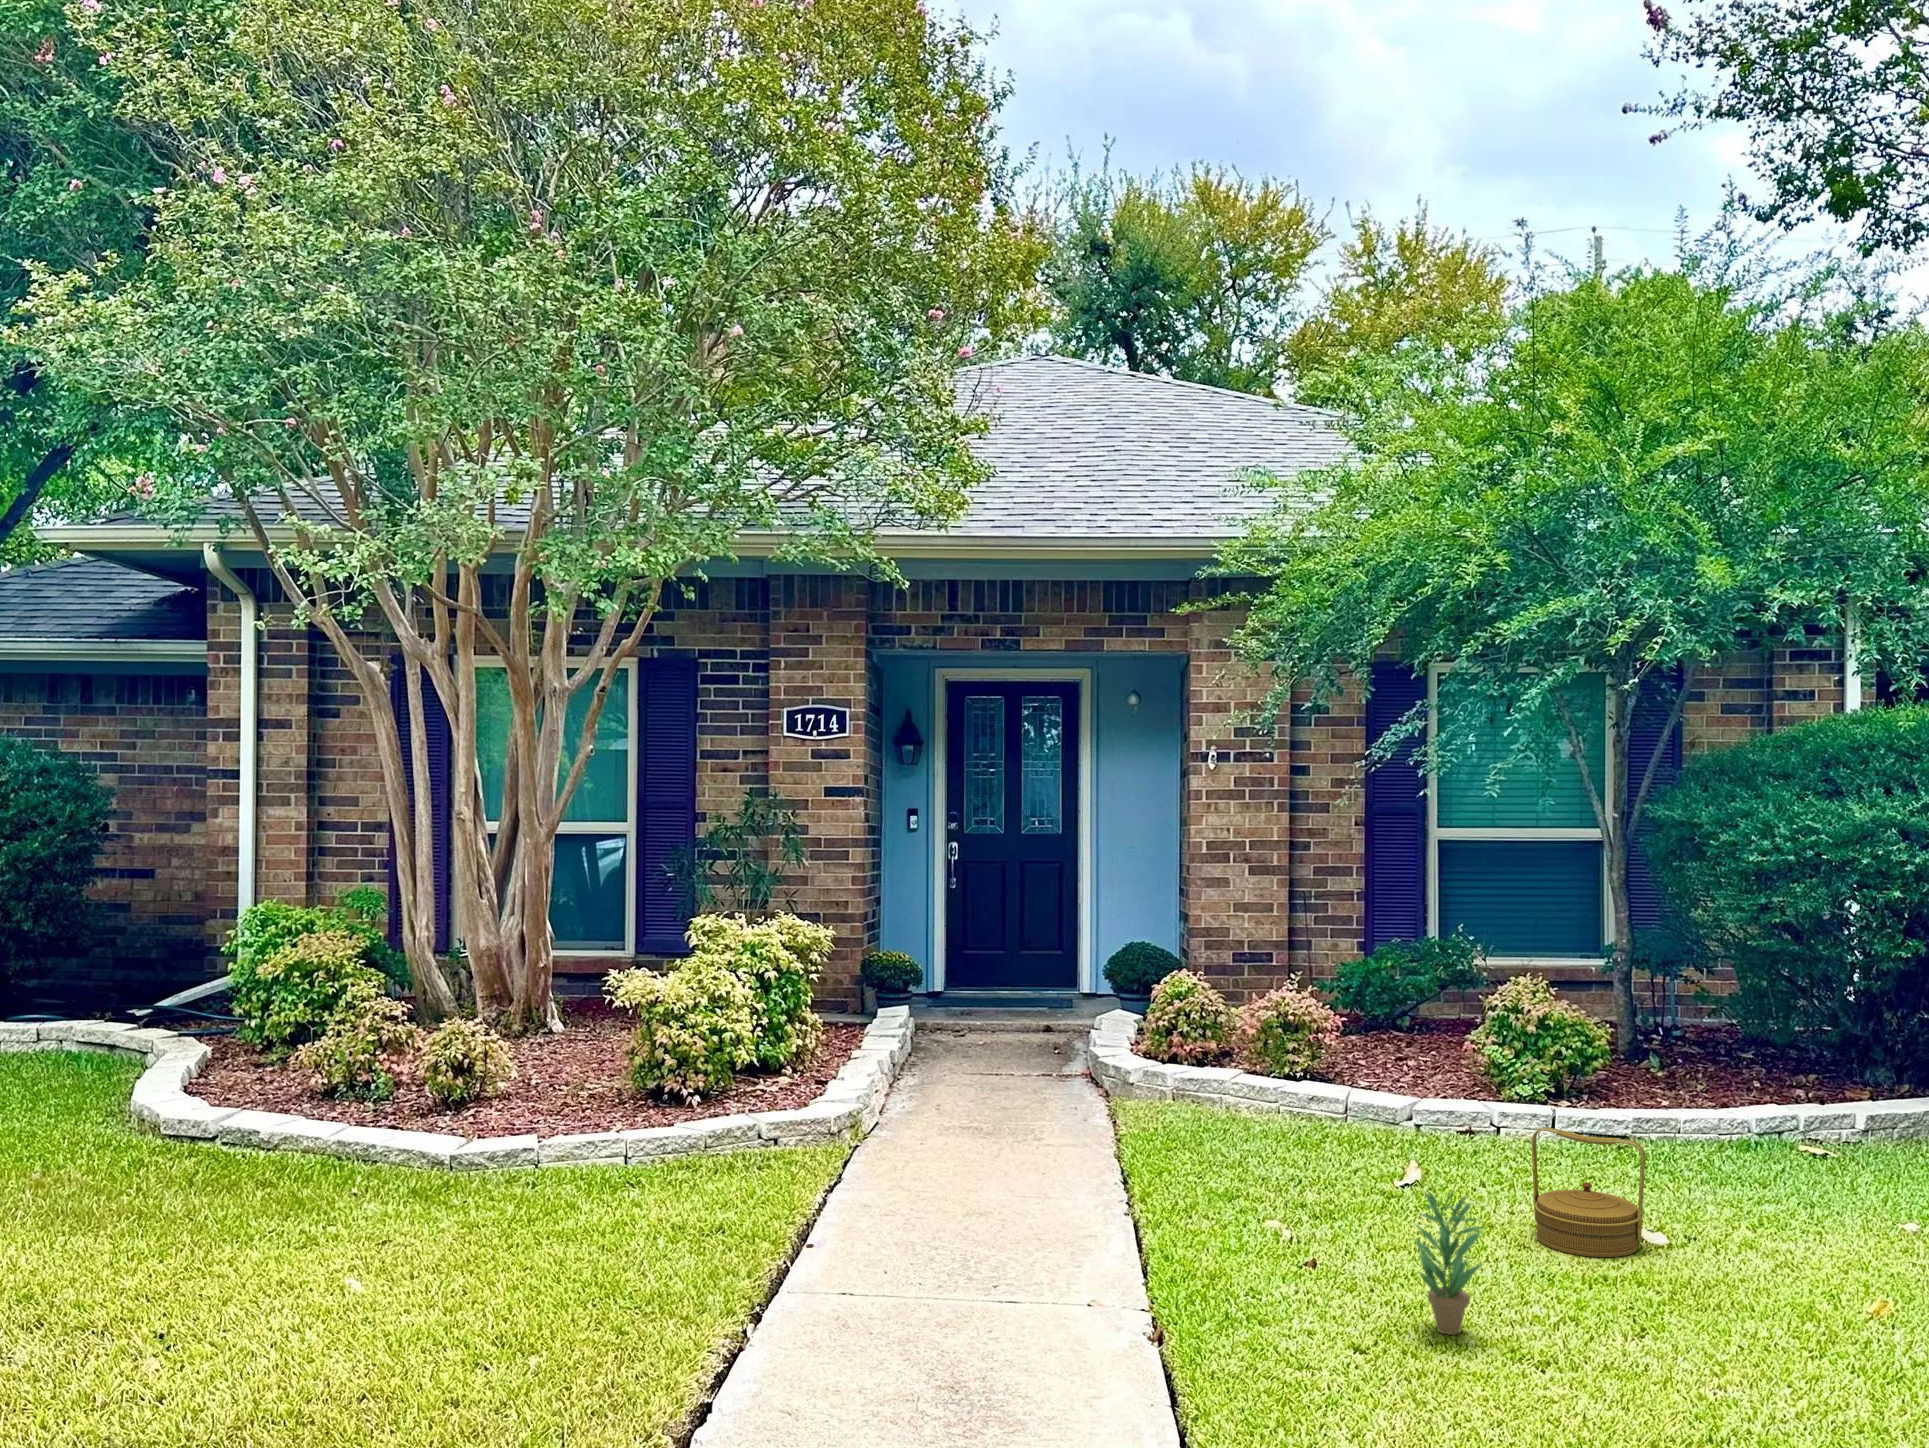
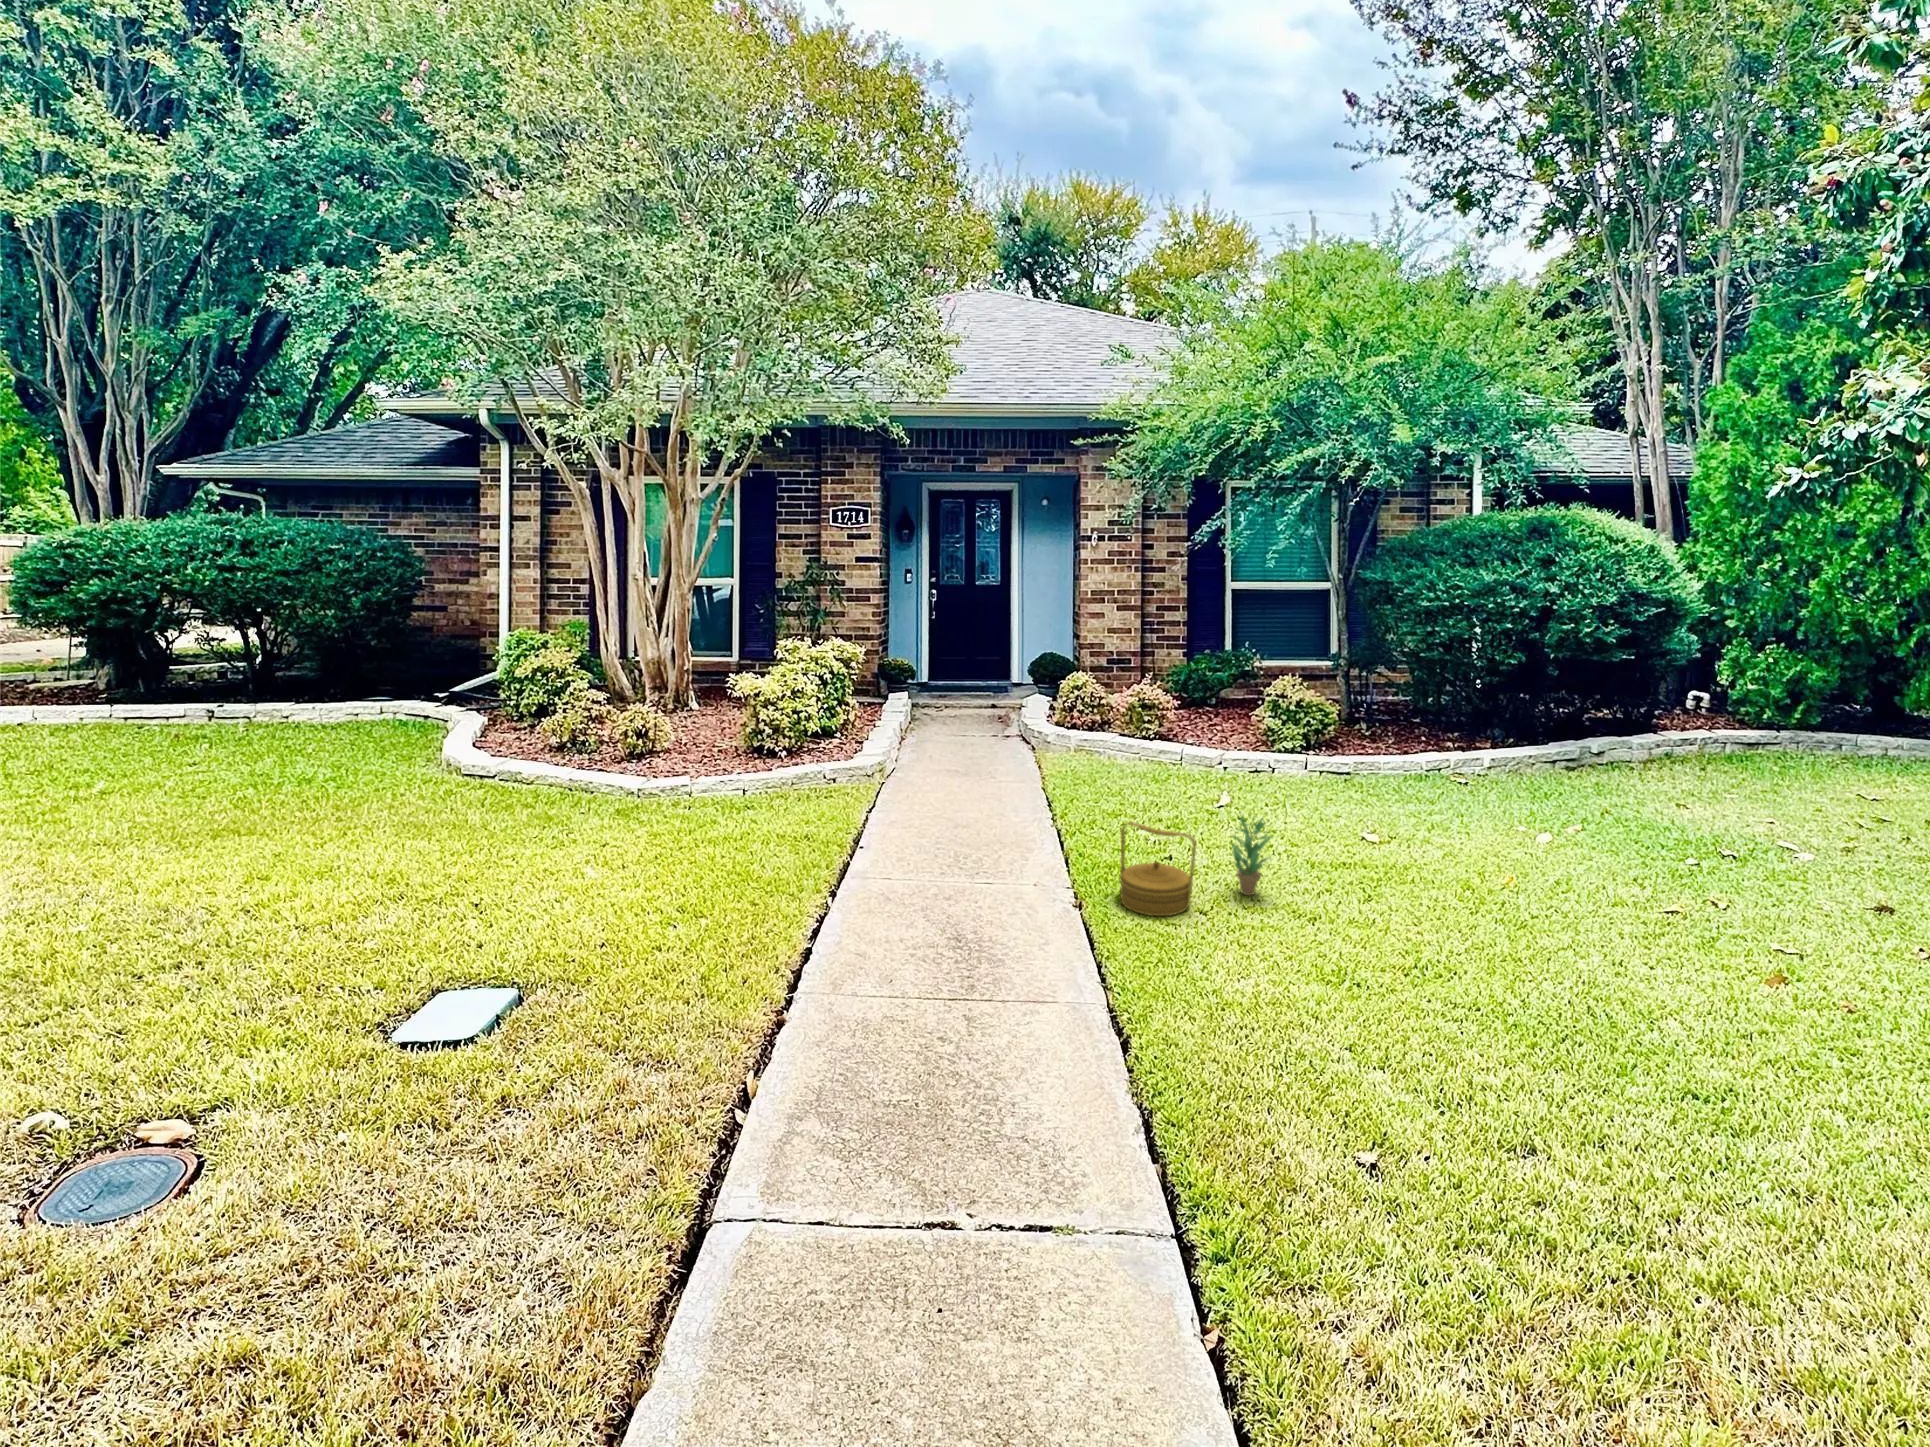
basket: present [1531,1127,1645,1257] -> present [1120,822,1196,916]

